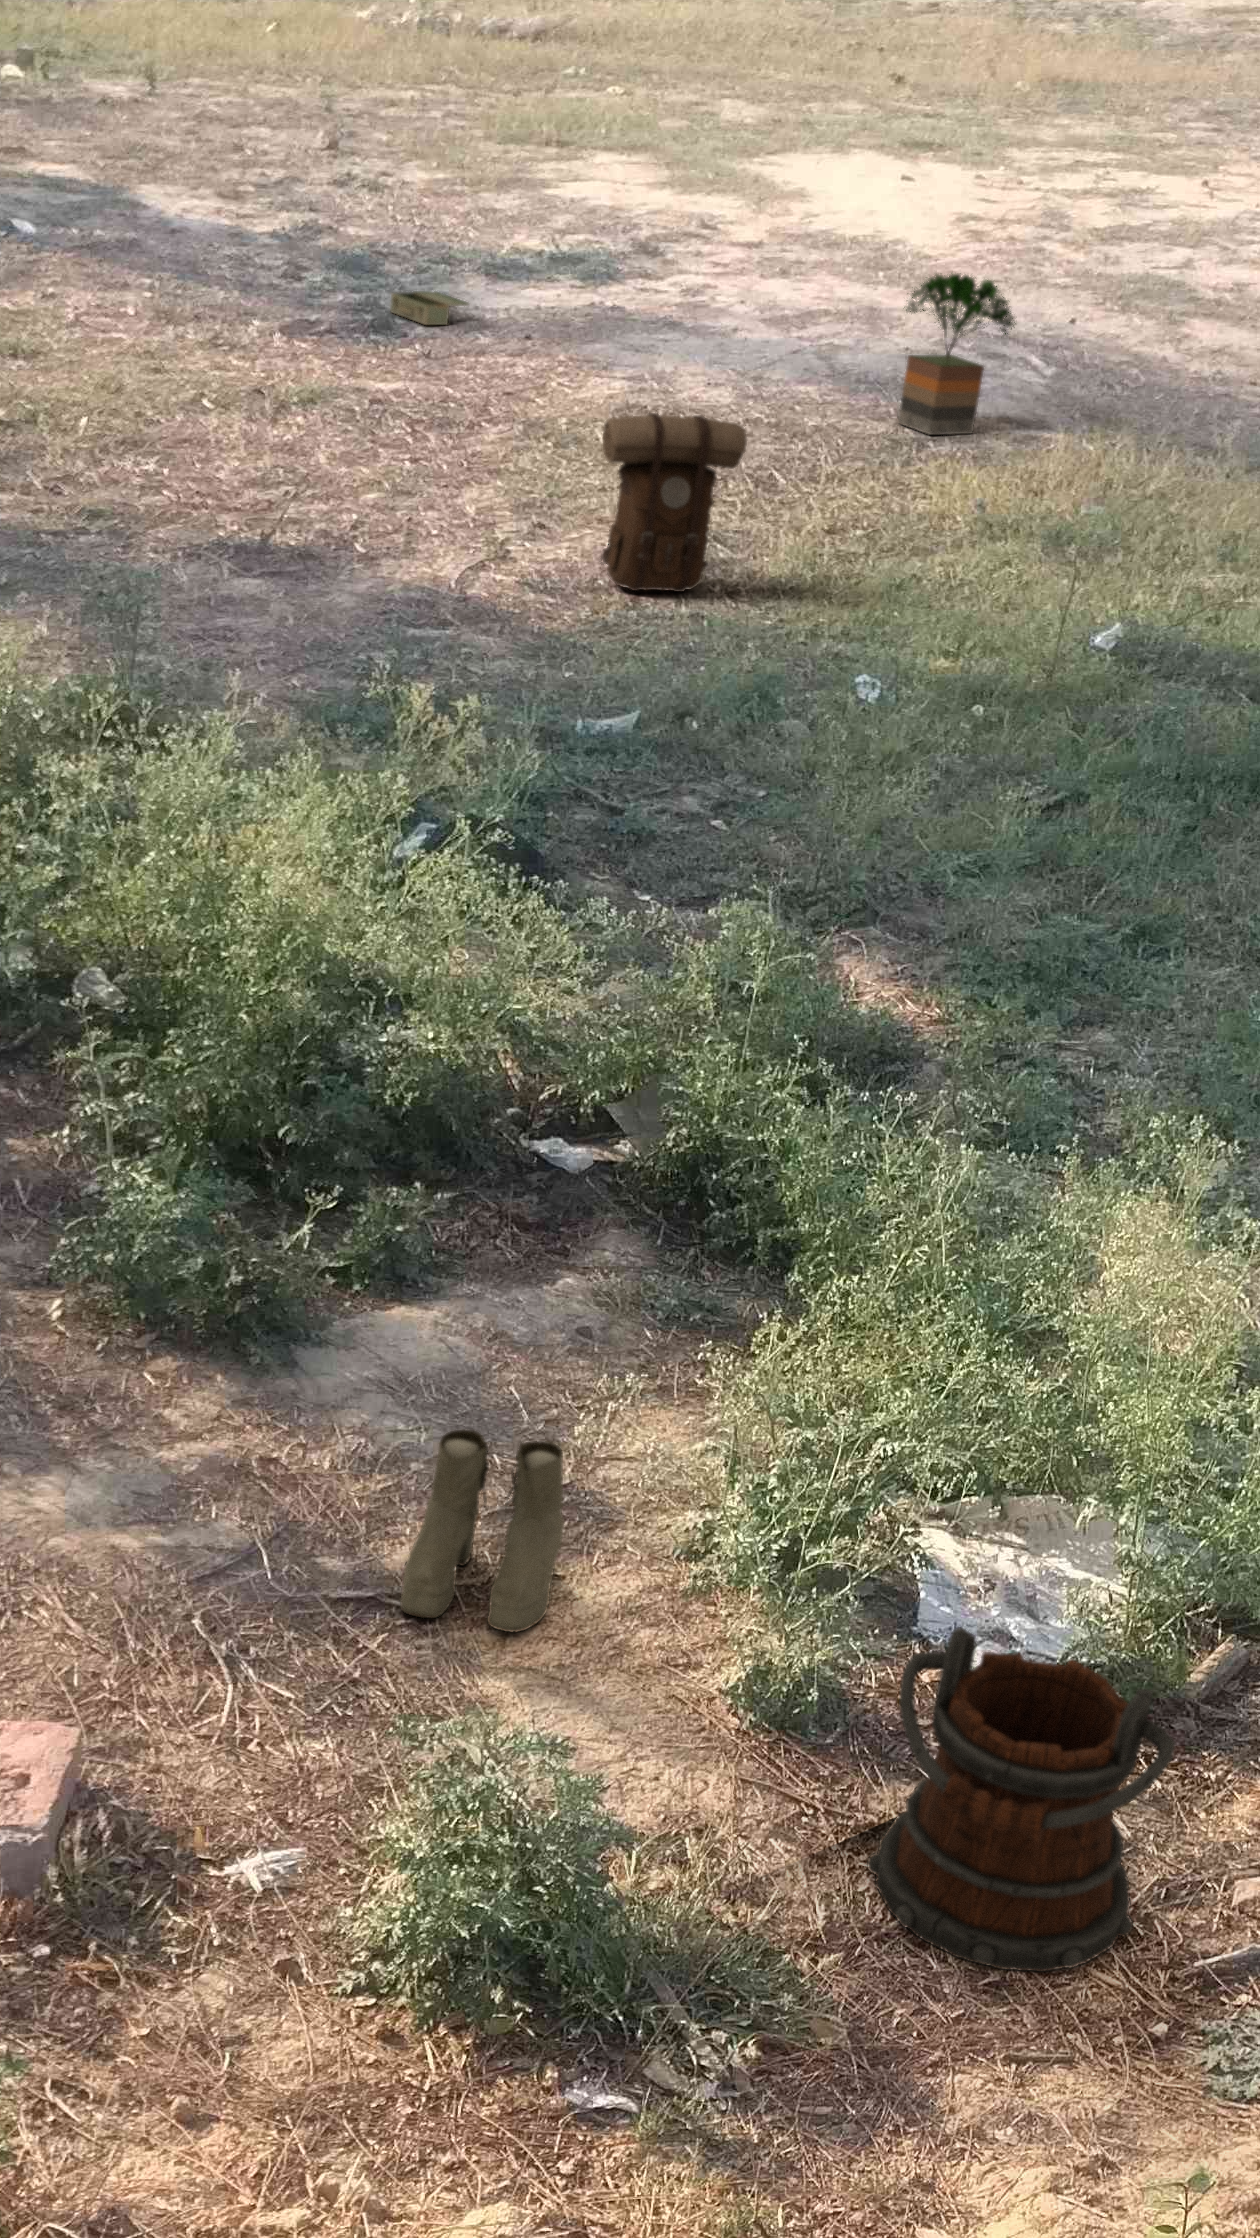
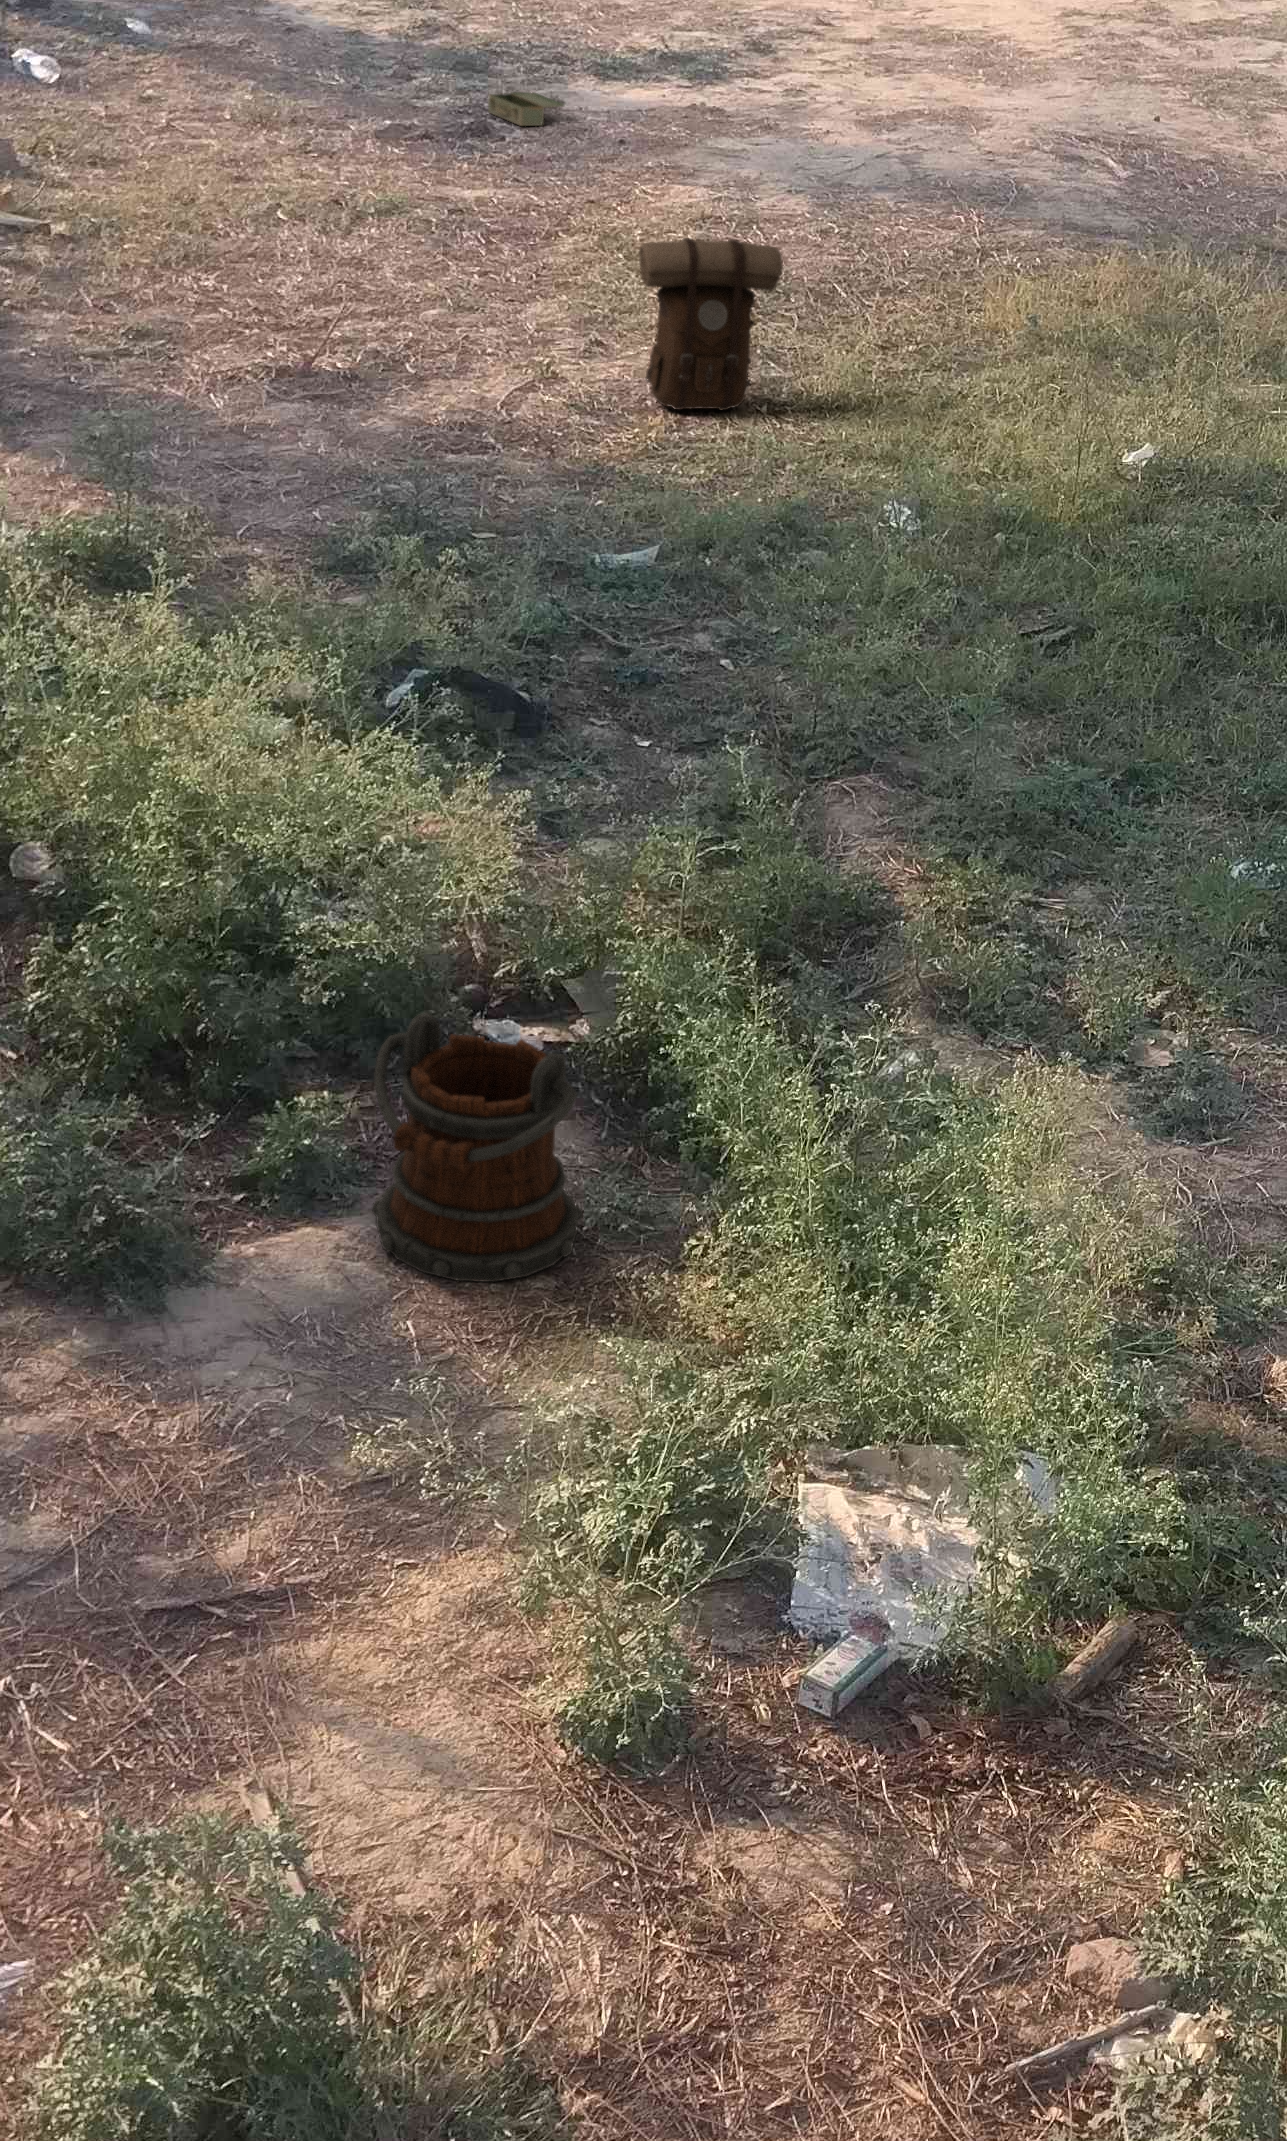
potted tree: present [898,273,1016,435] -> none [967,81,1081,239]
boots: present [400,1430,564,1632] -> none [205,1427,393,1655]
bucket: present [867,1627,1175,1972] -> present [372,1013,583,1282]

